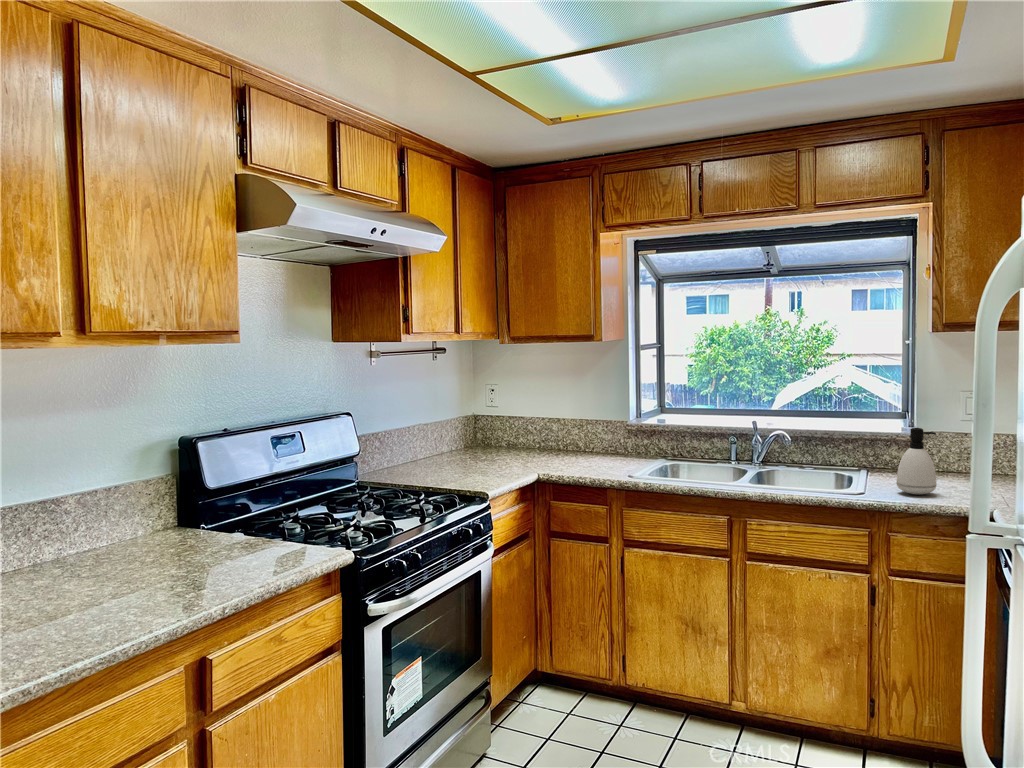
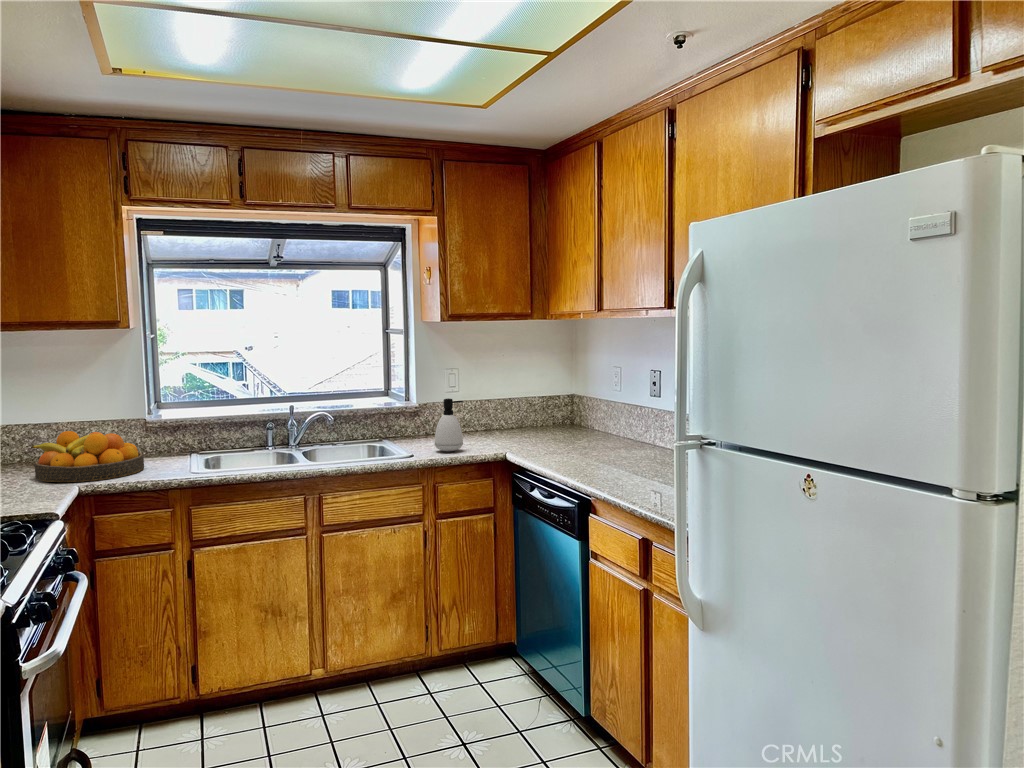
fruit bowl: none [528,427,610,472] -> present [31,431,144,482]

